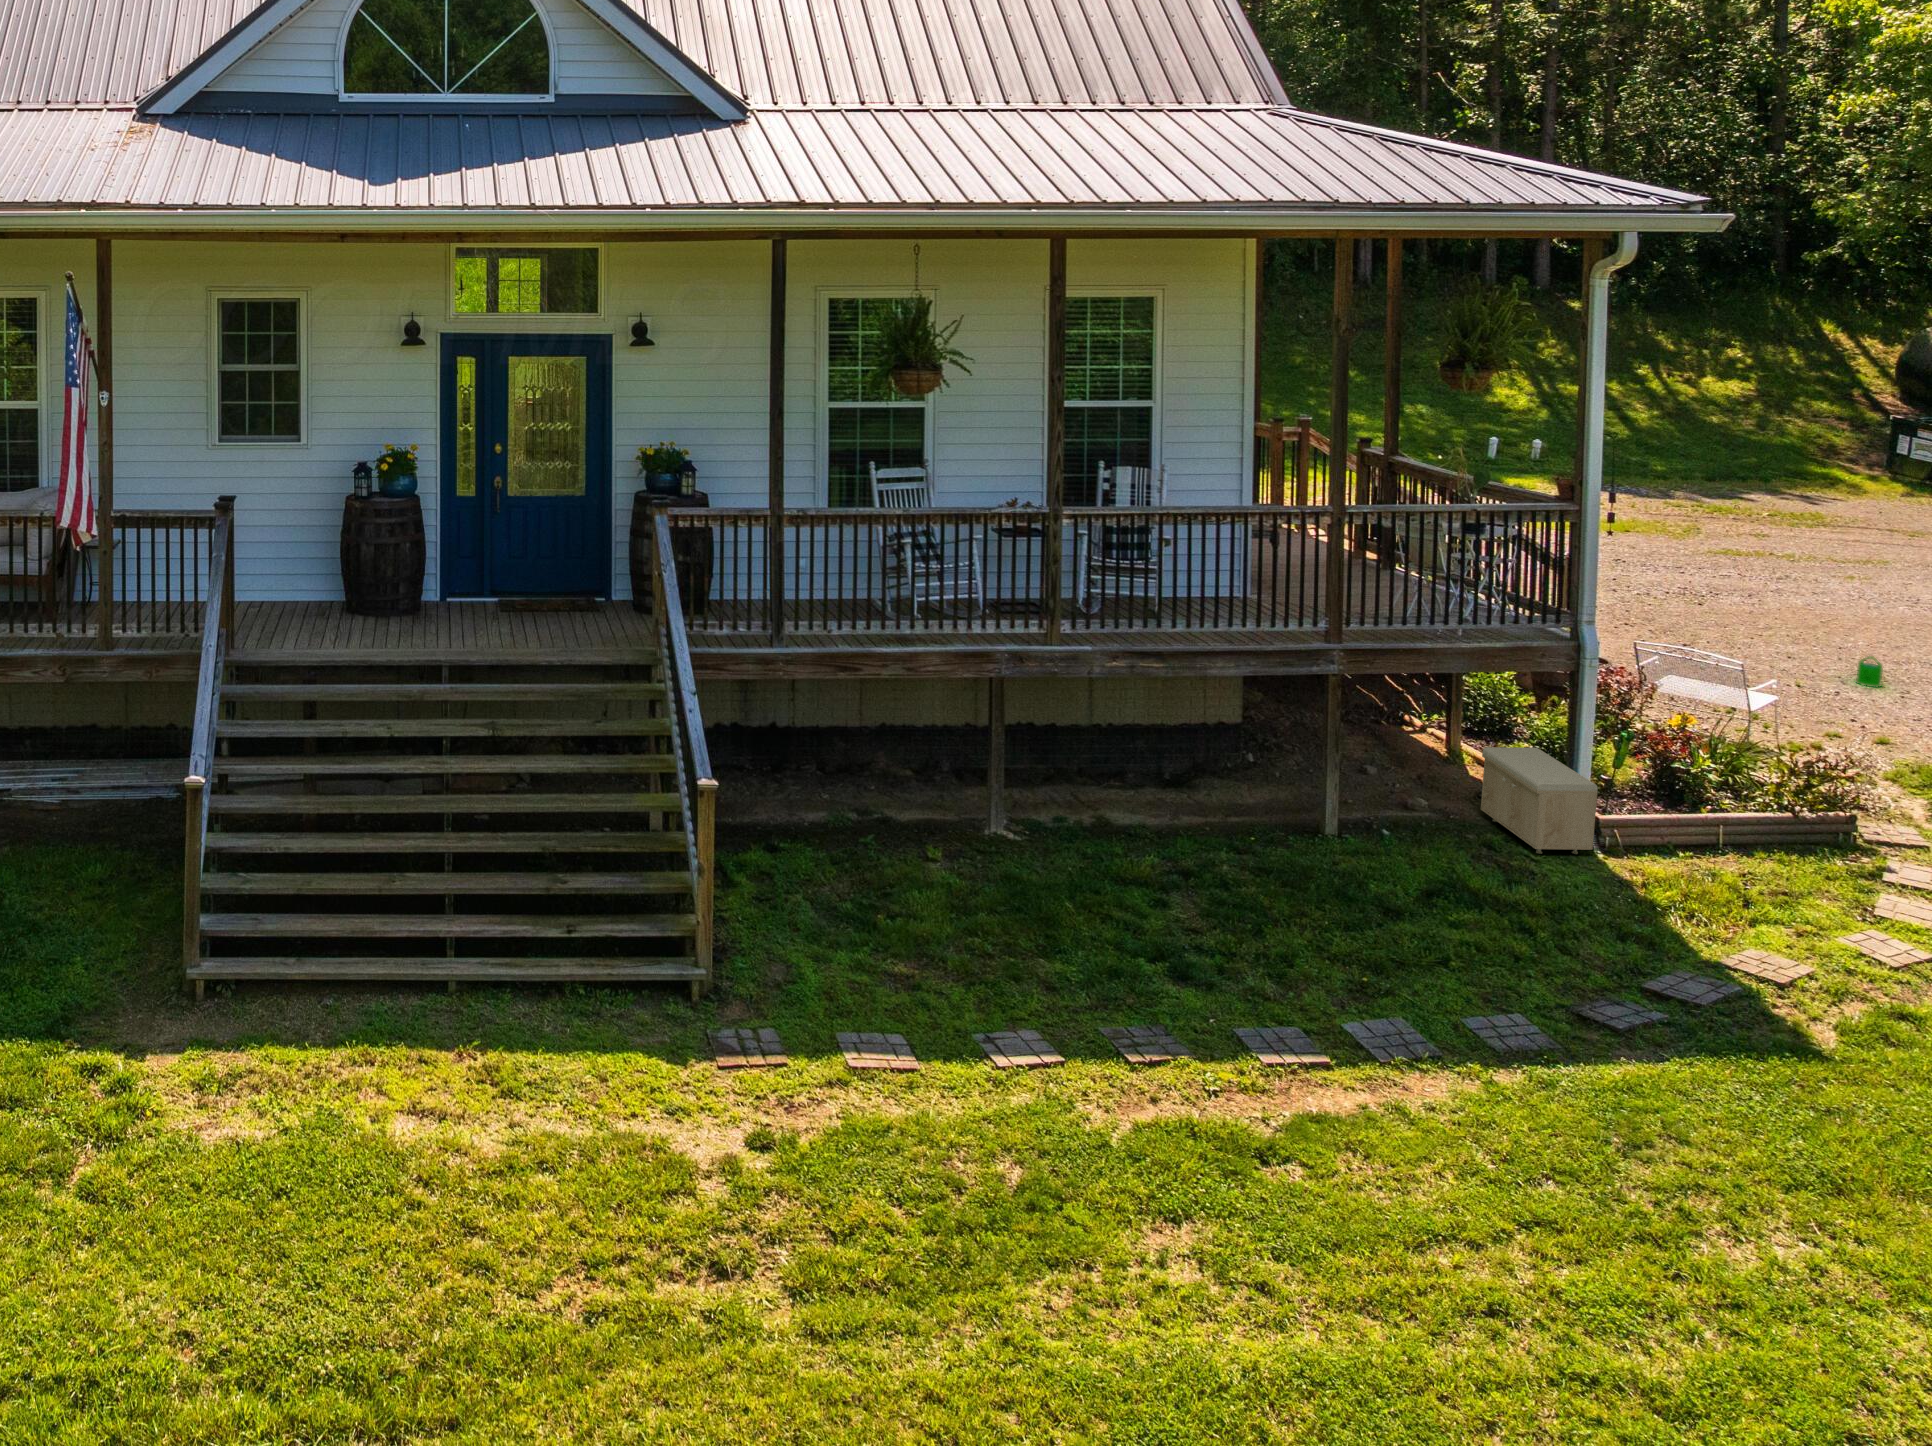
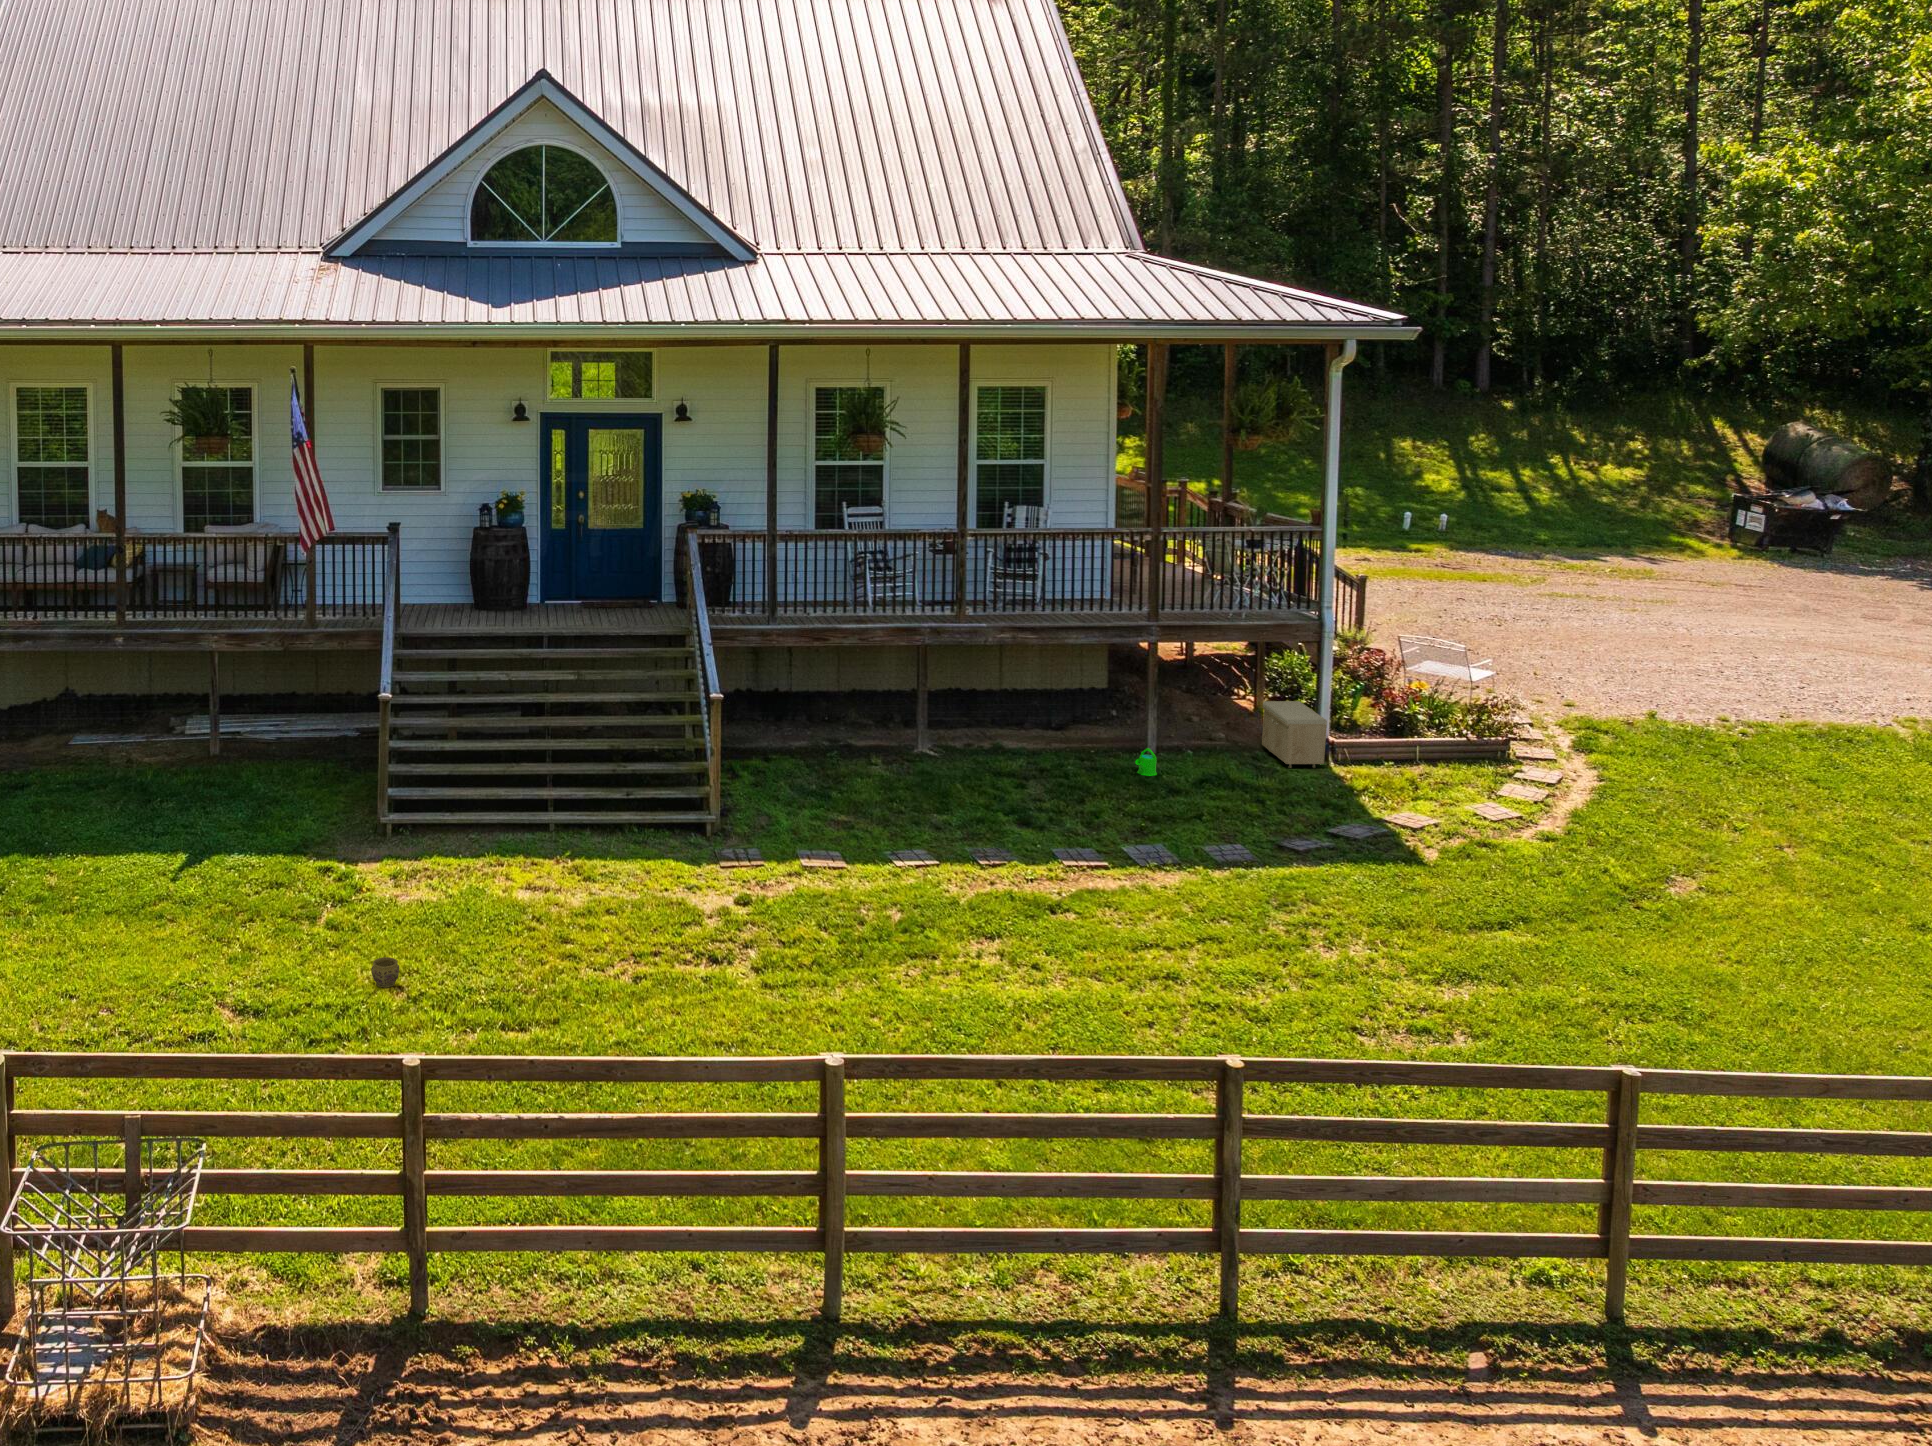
watering can: present [1855,656,1883,687] -> present [1135,748,1157,776]
planter: none [118,1306,167,1370] -> present [371,957,399,988]

